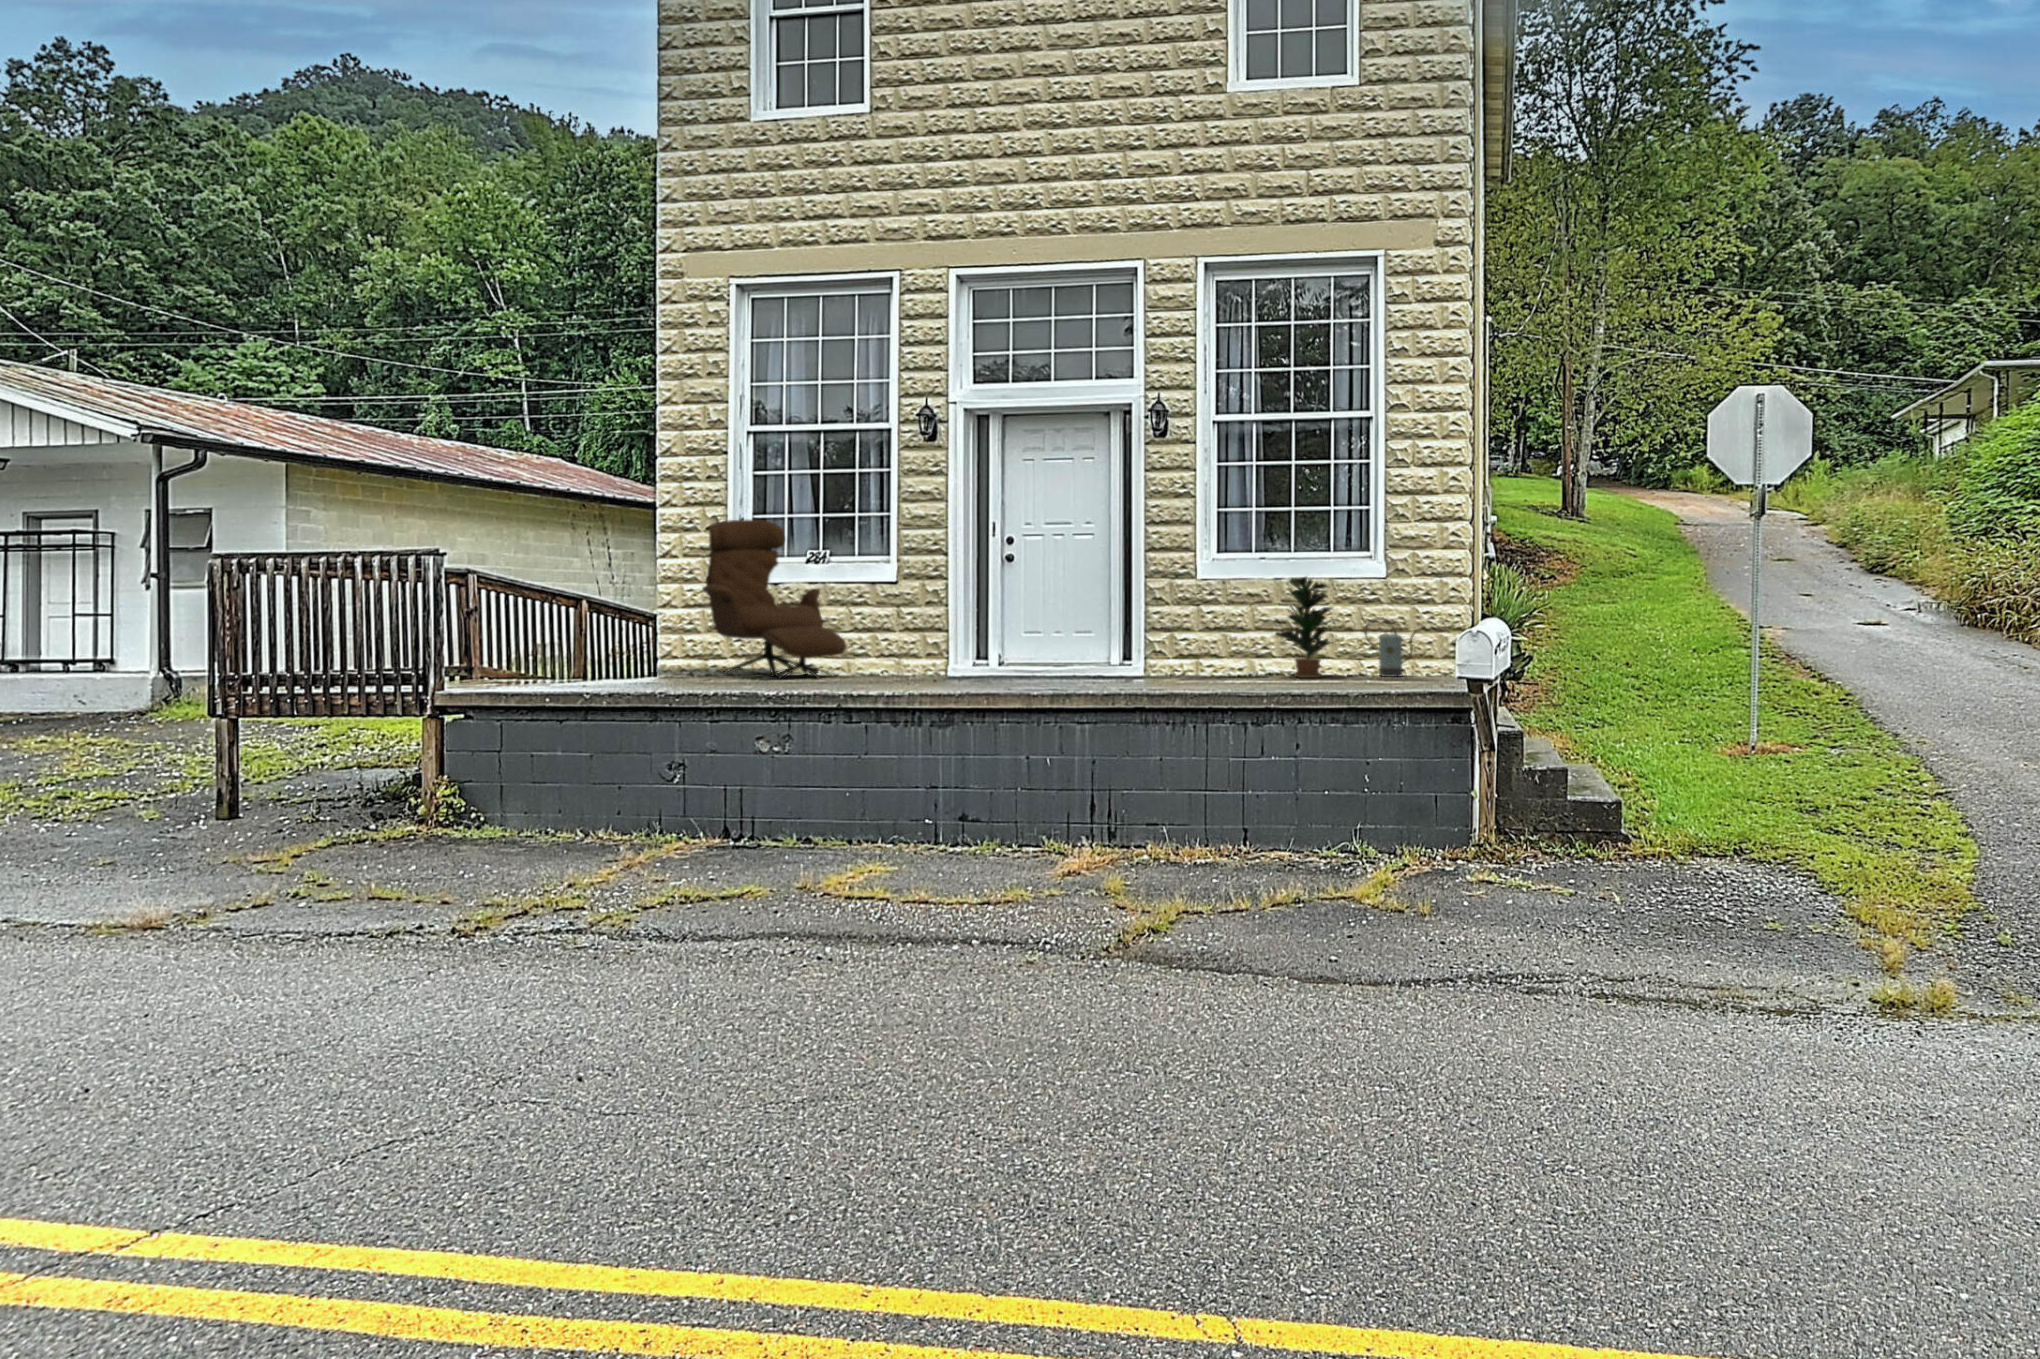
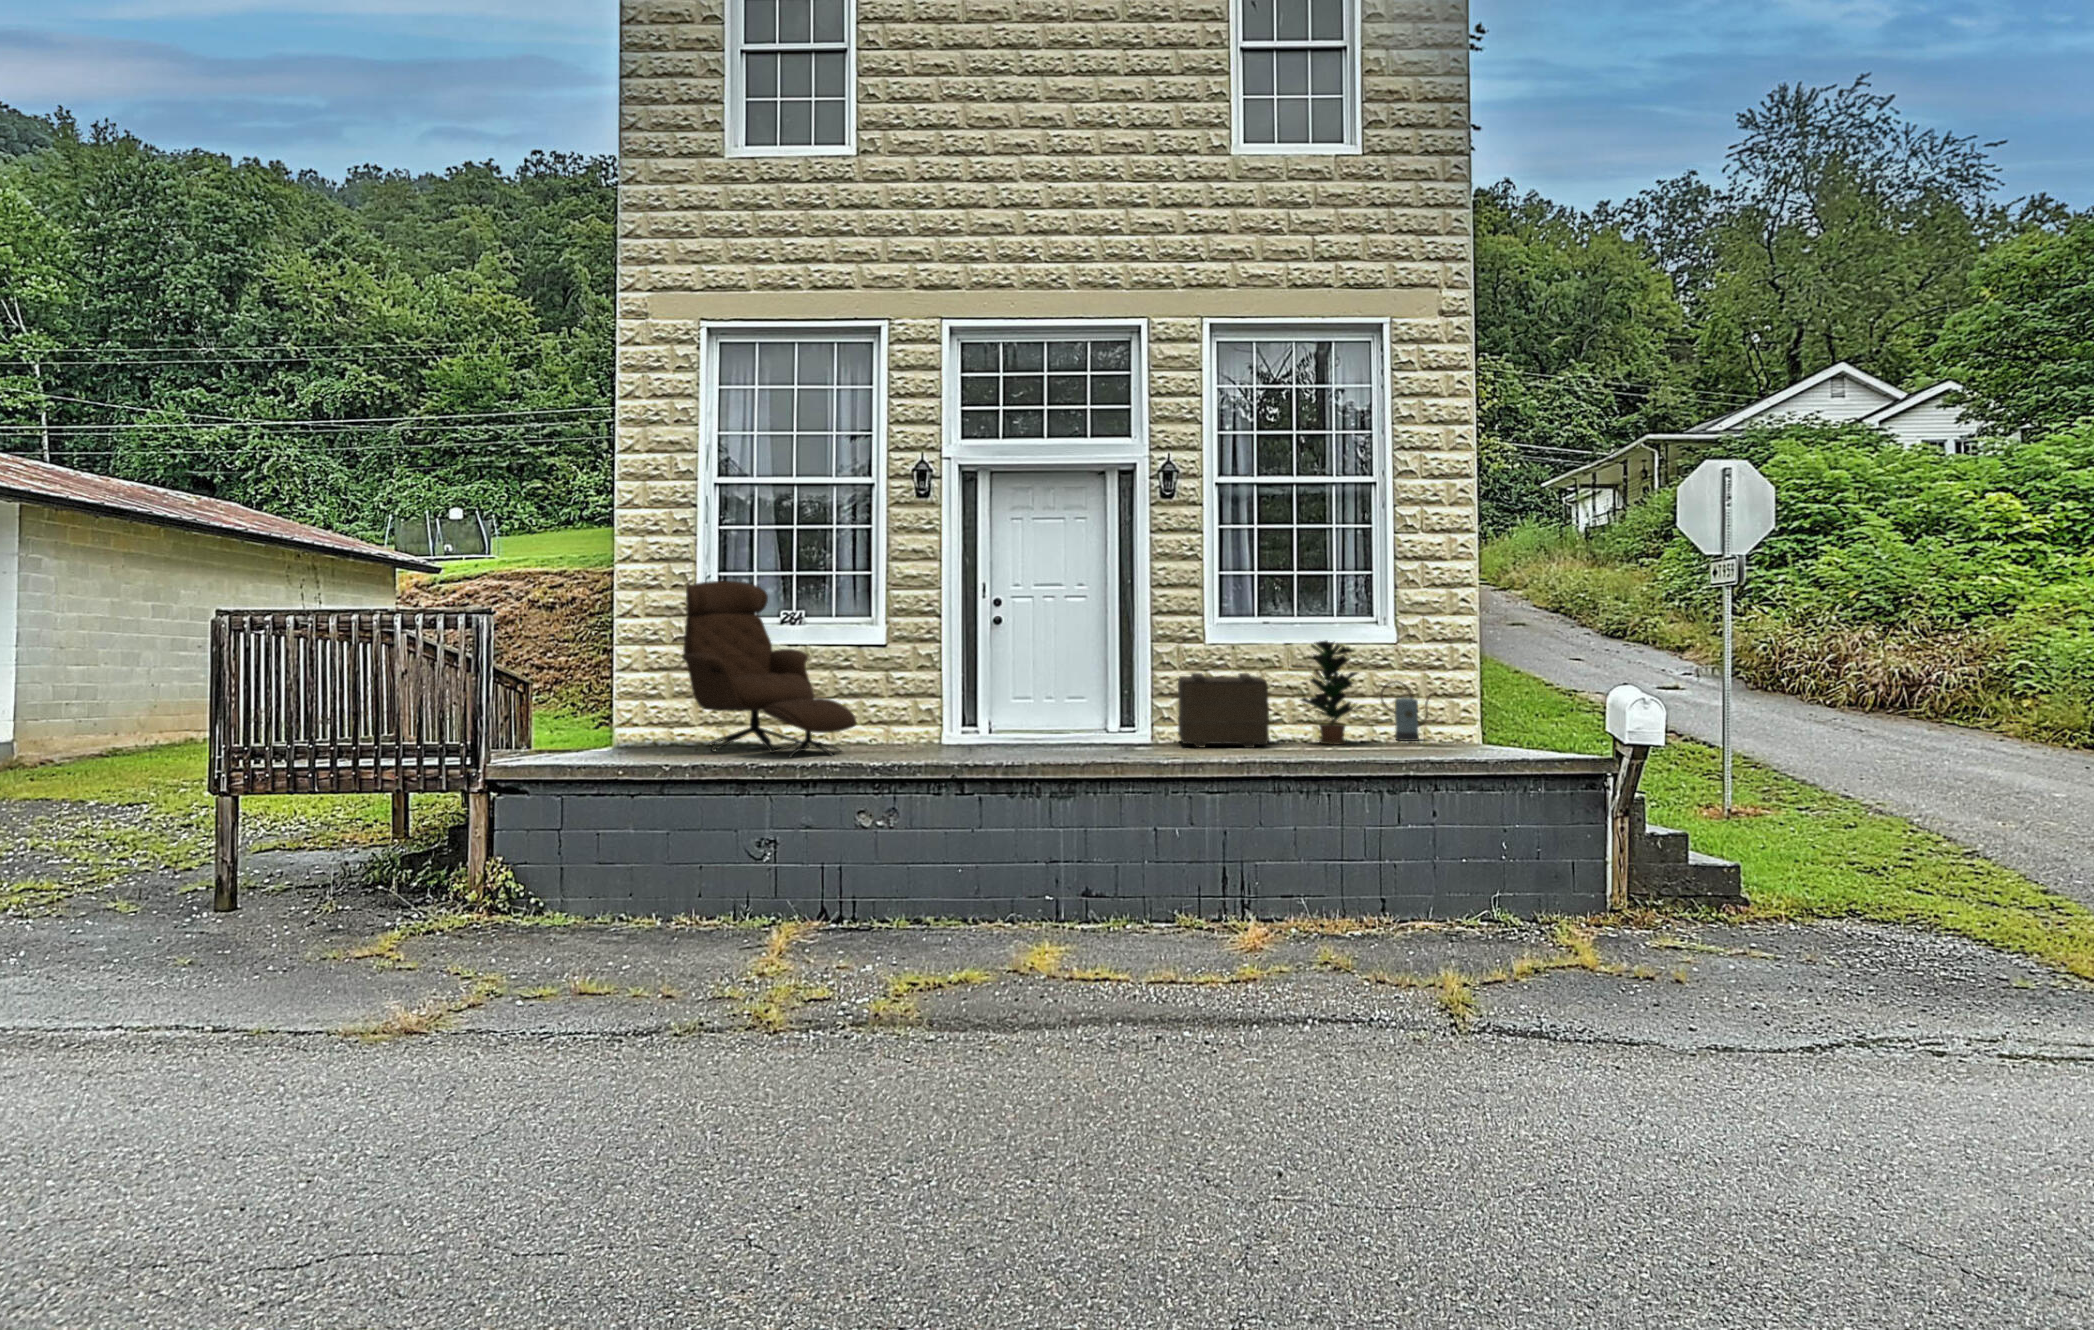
wooden crate: none [1151,608,1248,679] -> present [1178,673,1269,748]

